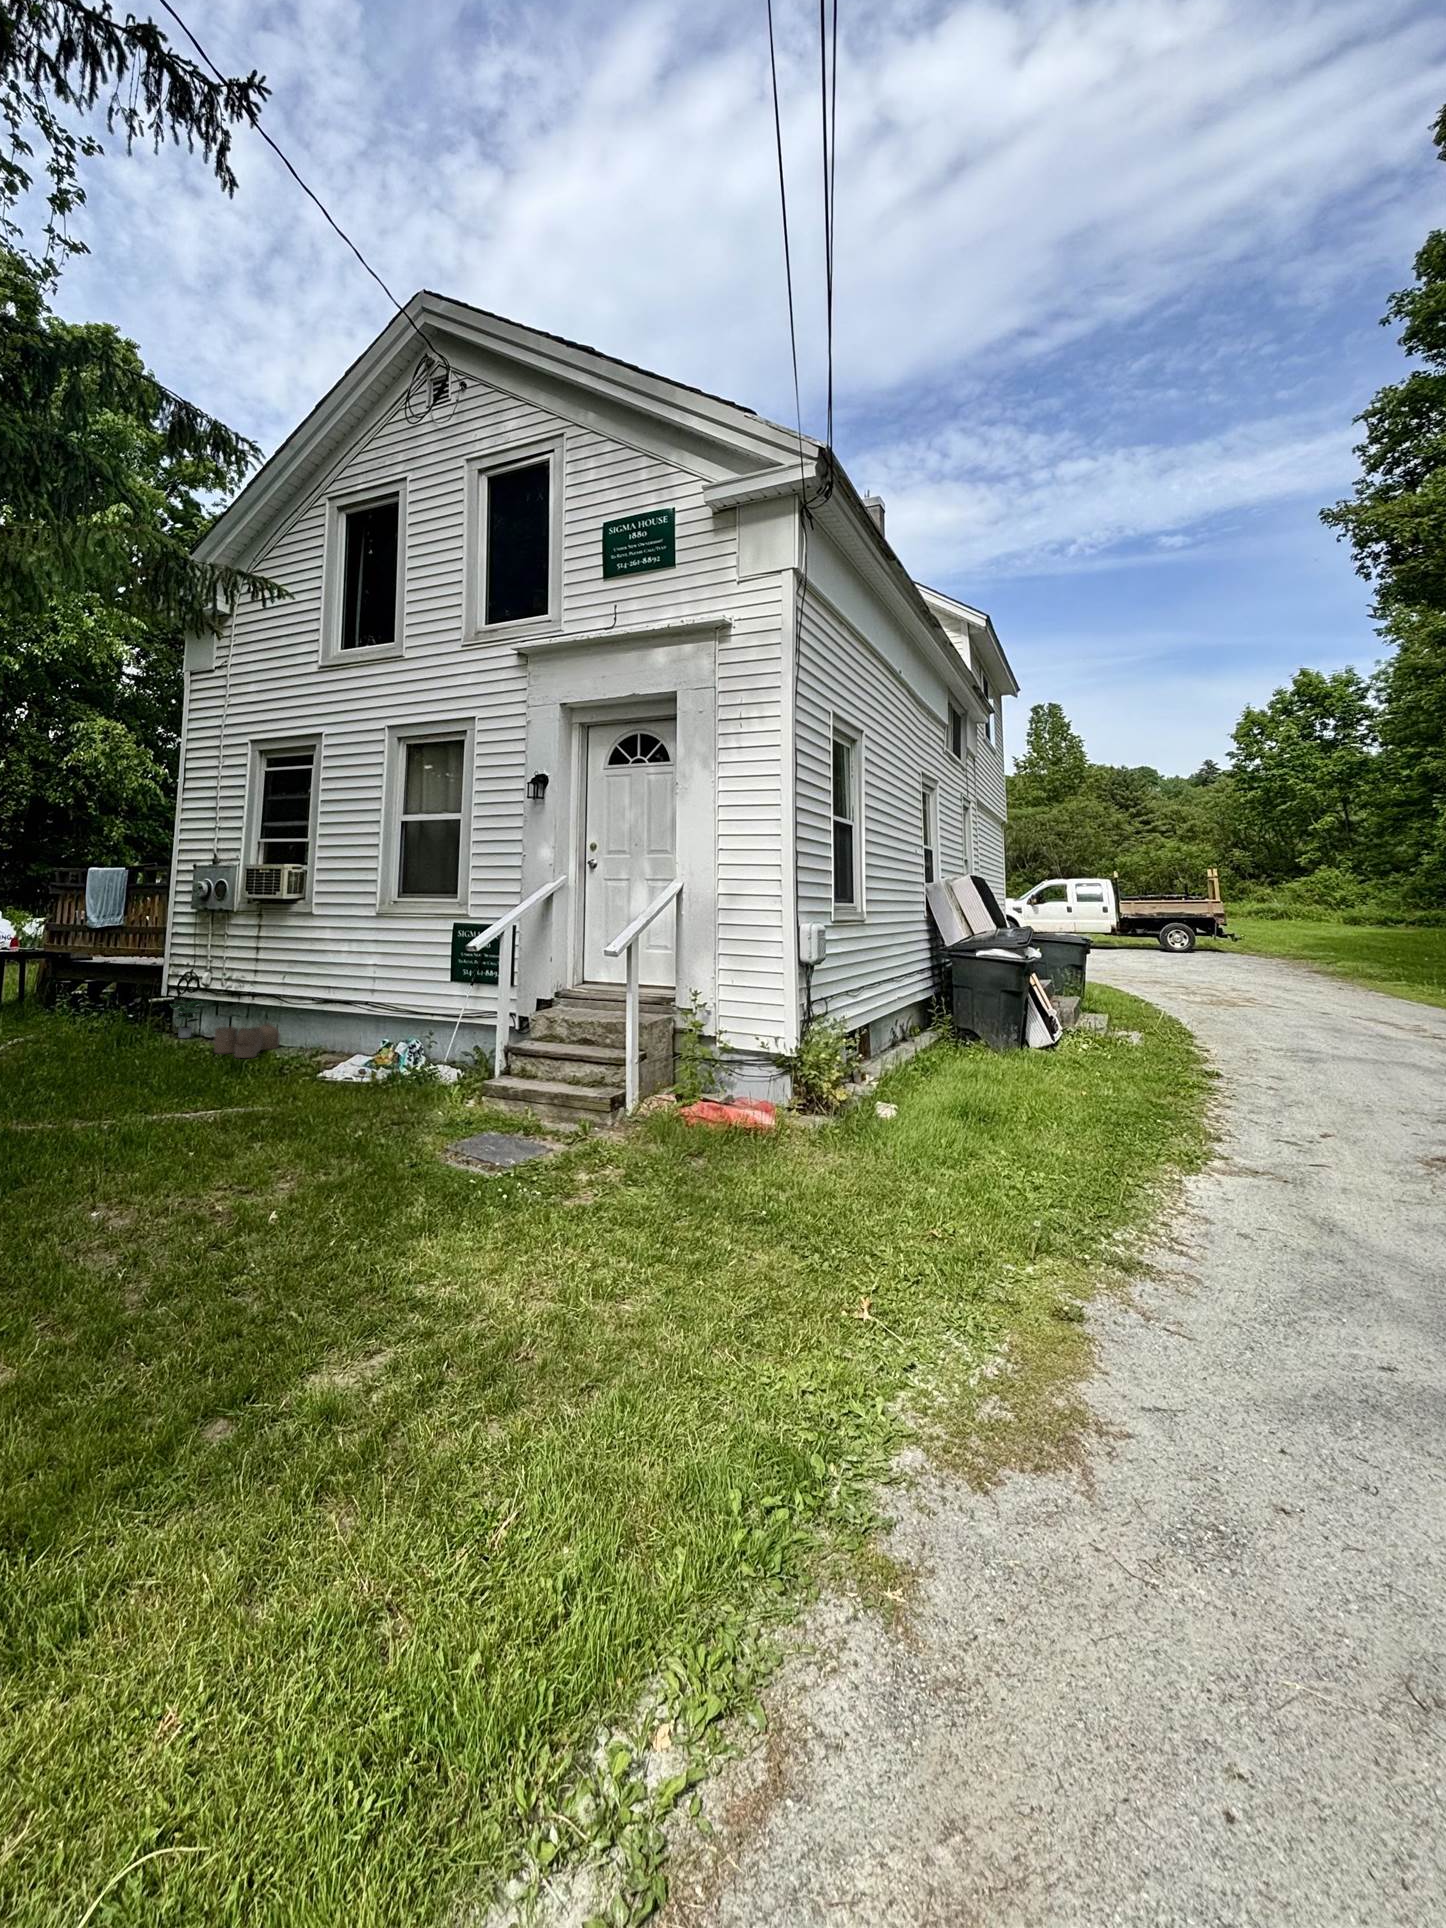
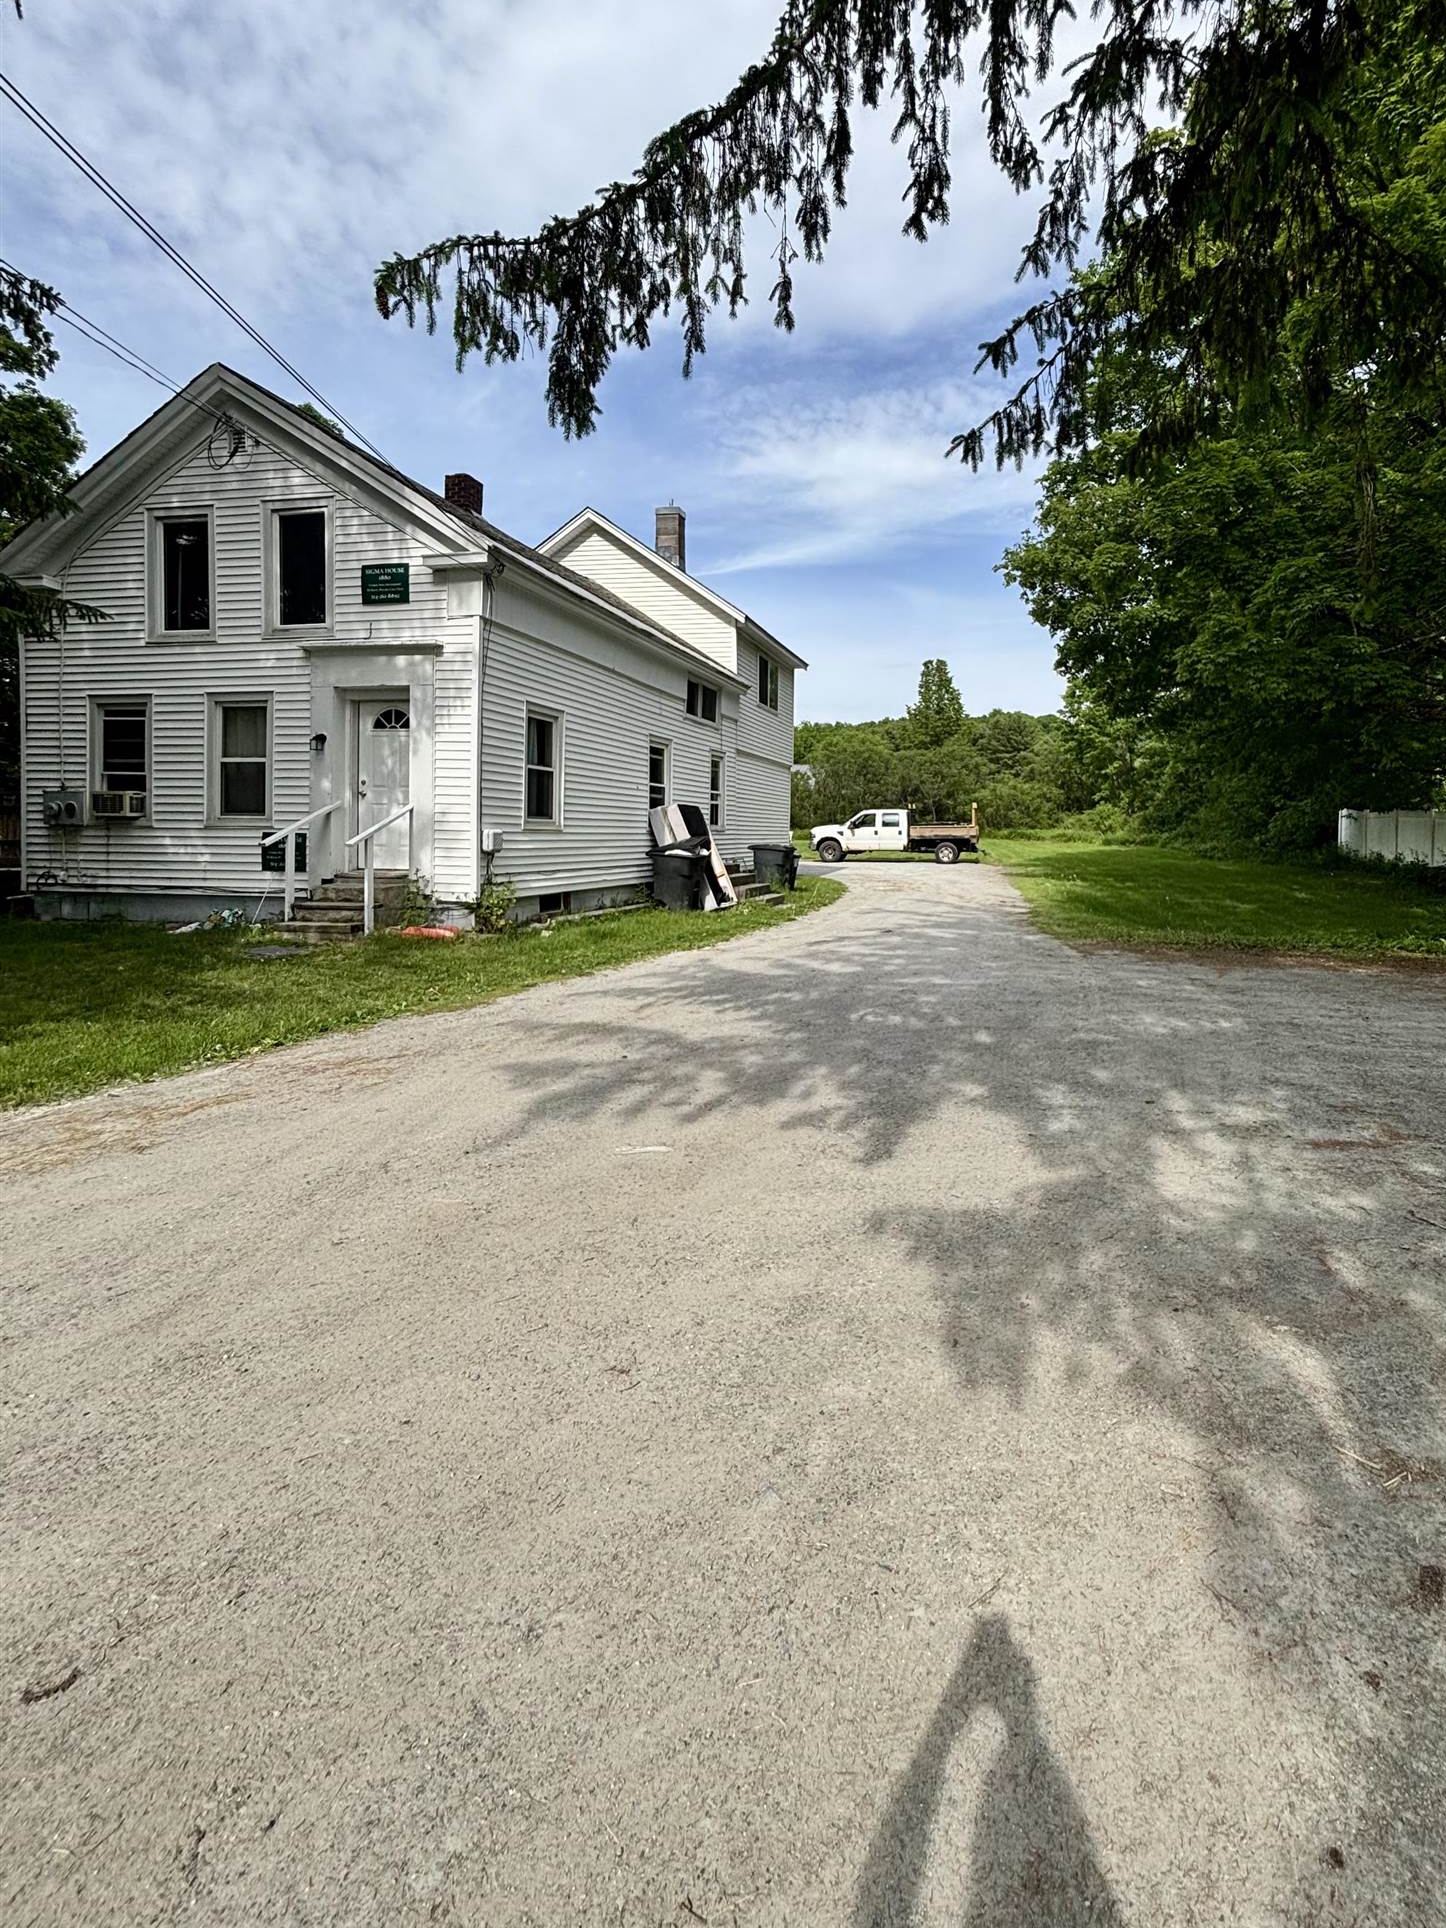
woven basket: present [214,1023,280,1058] -> none [75,905,132,927]

